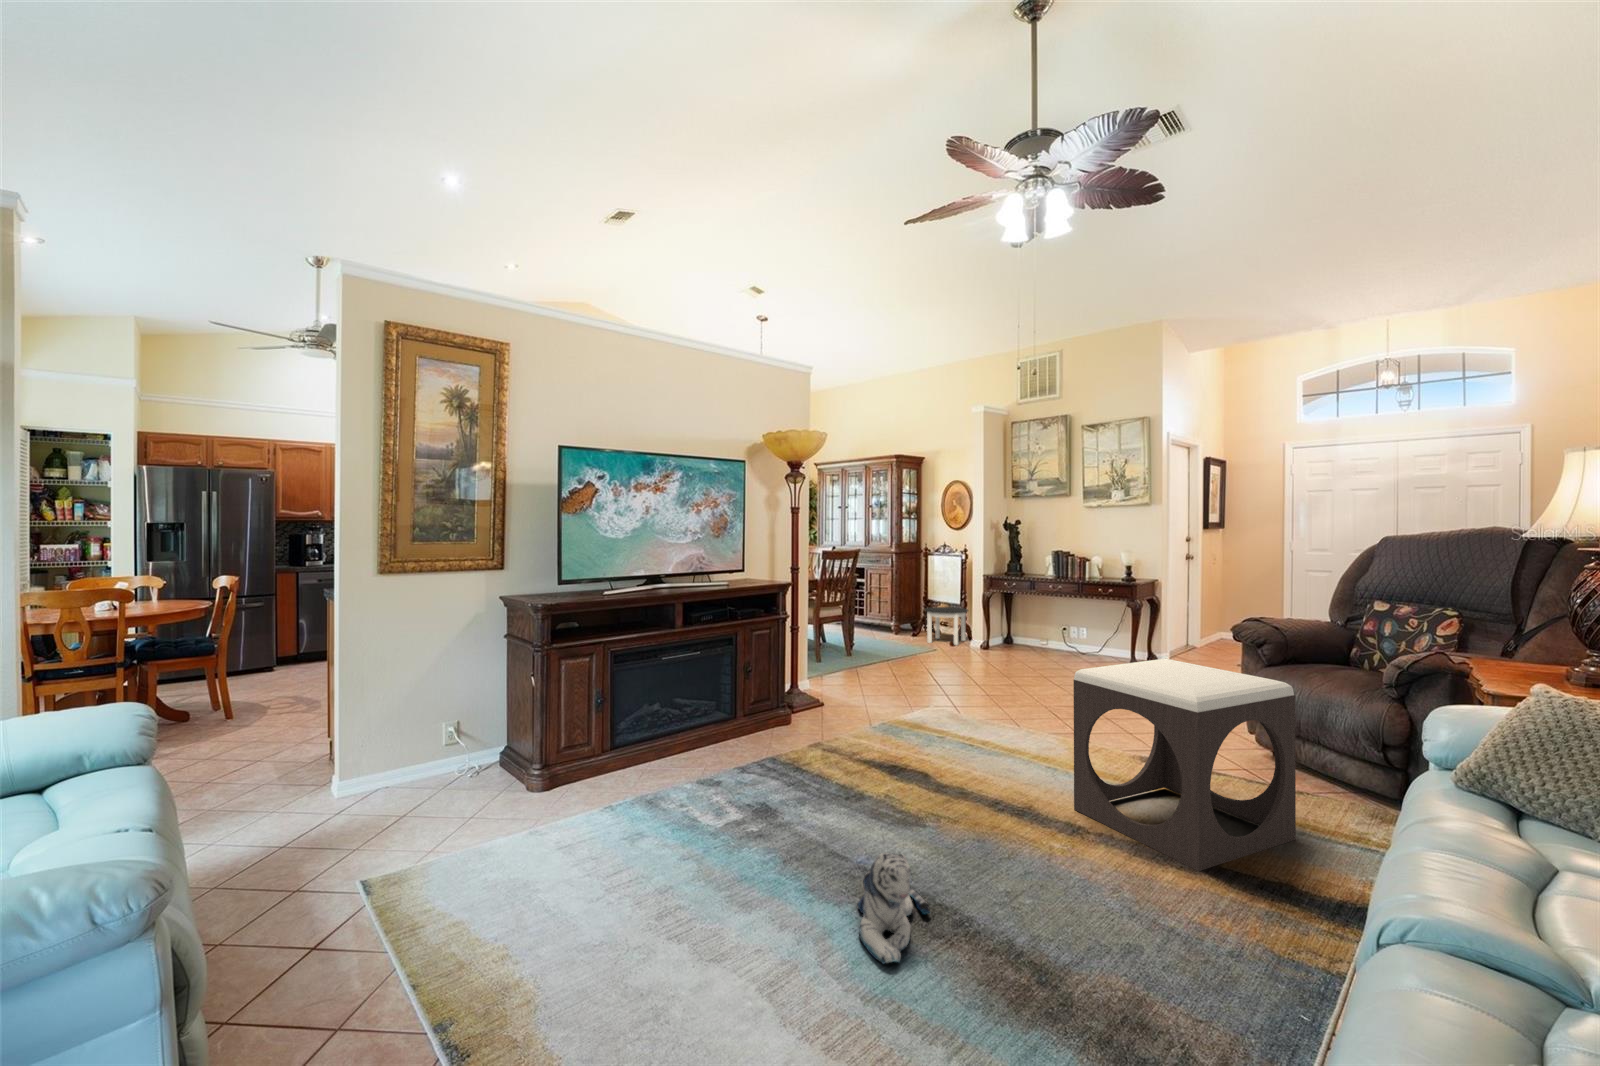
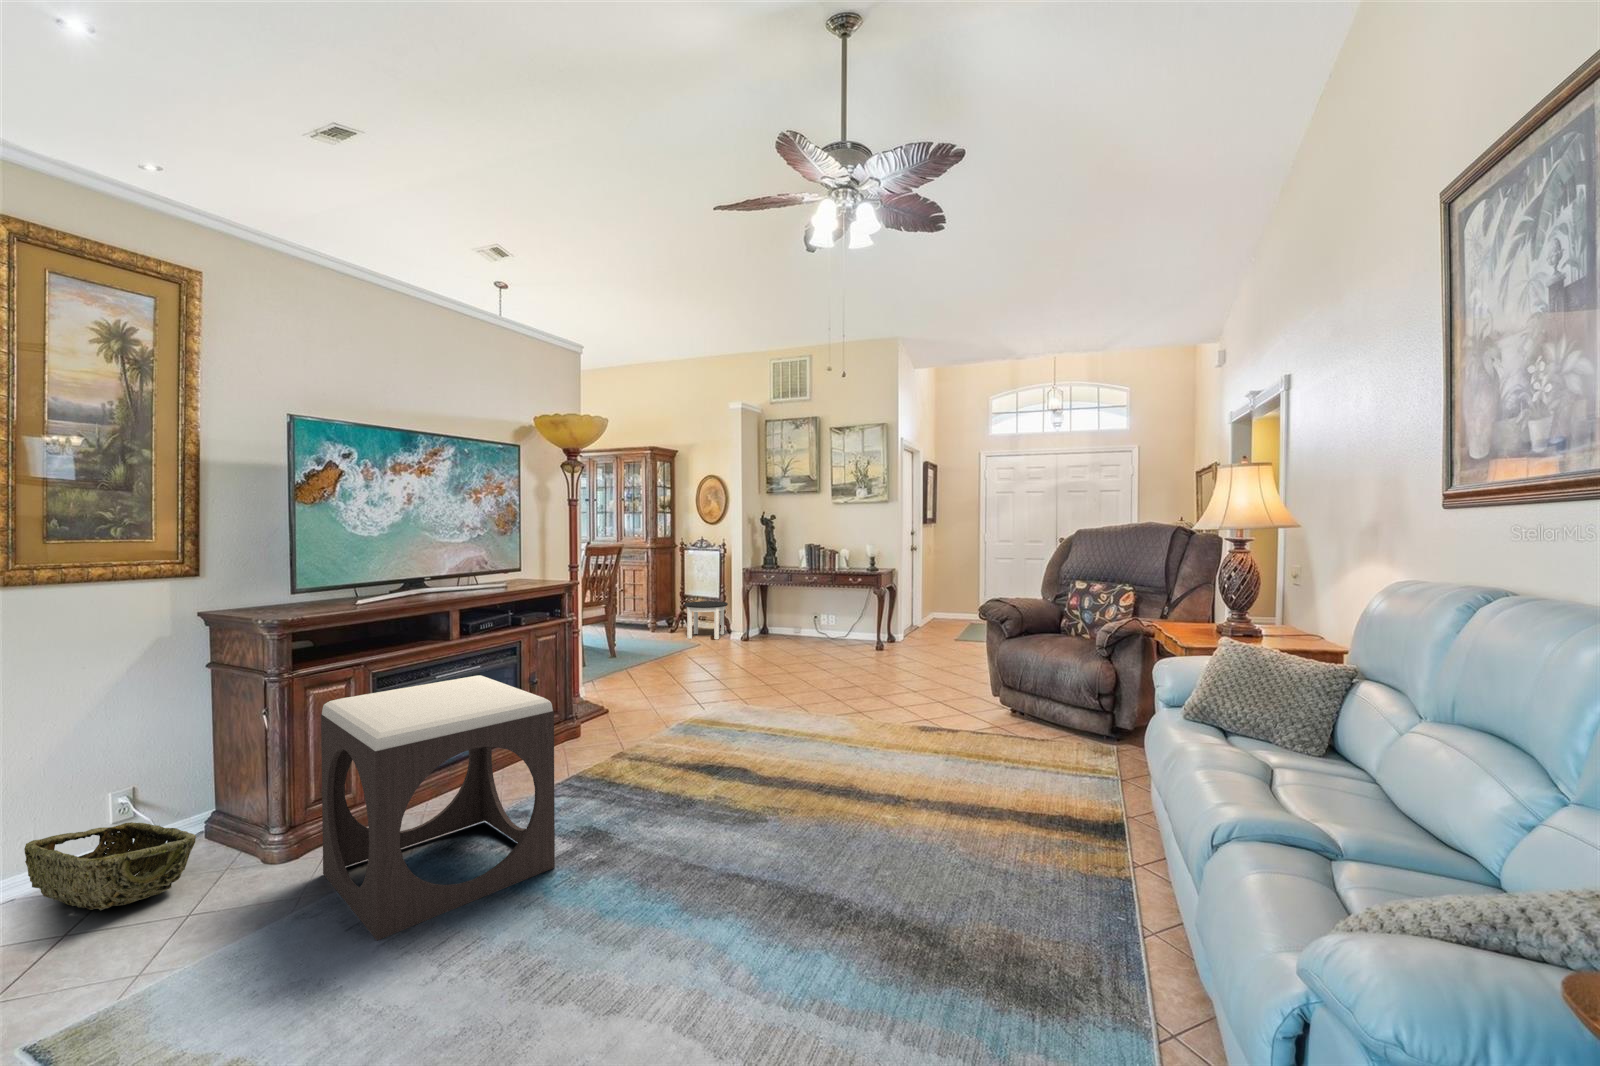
footstool: present [1074,659,1296,871] -> present [321,675,555,941]
woven basket: none [402,743,491,800] -> present [24,822,196,910]
plush toy: present [857,853,930,964] -> none [741,852,814,964]

